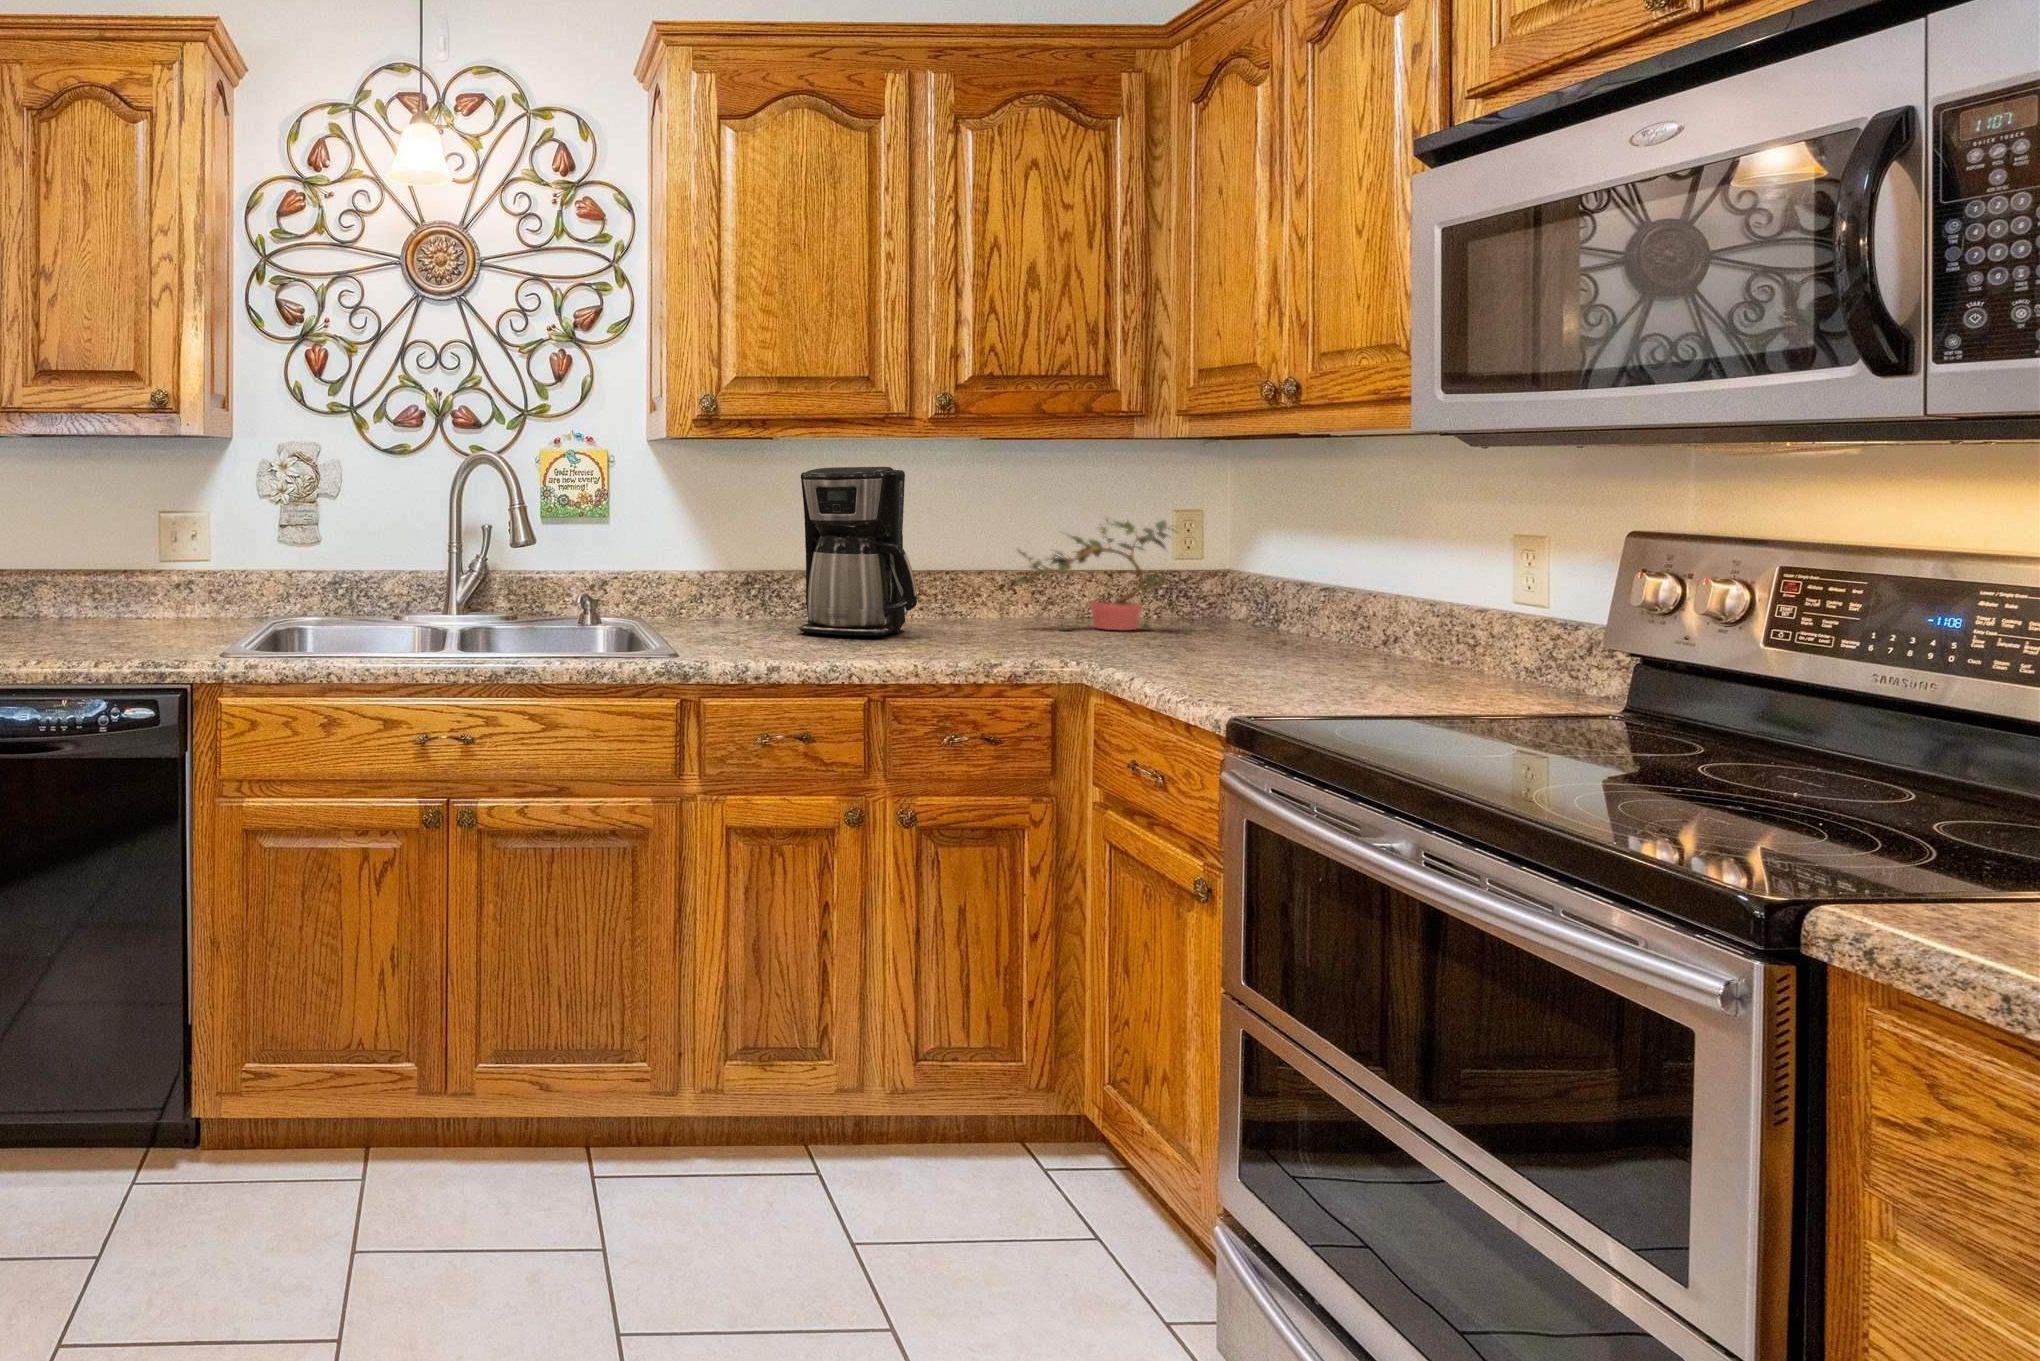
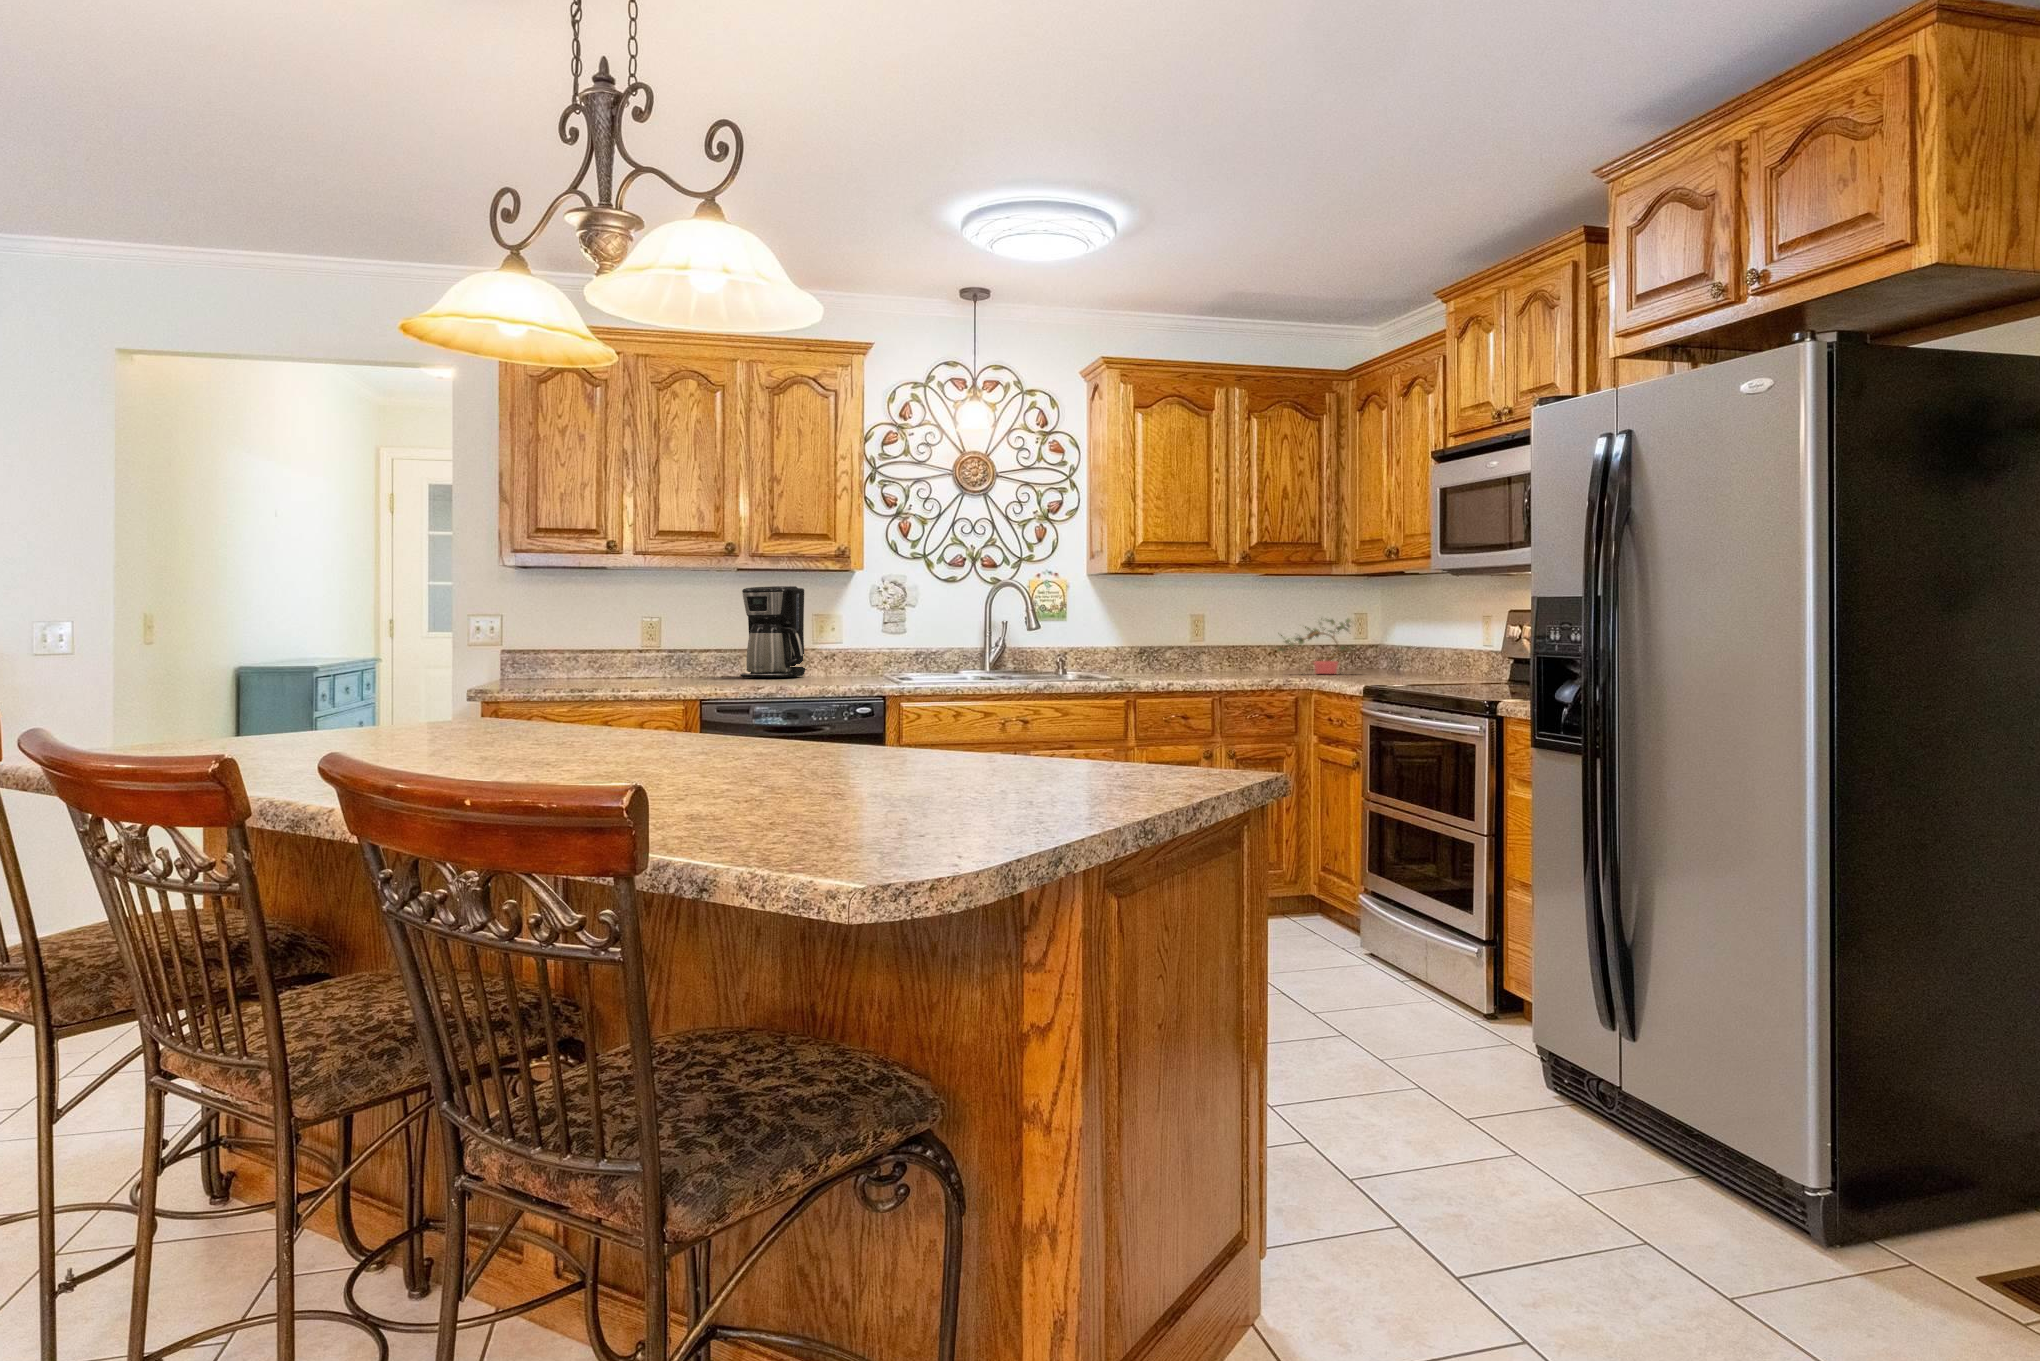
coffee maker: present [798,467,917,637] -> present [740,586,807,678]

